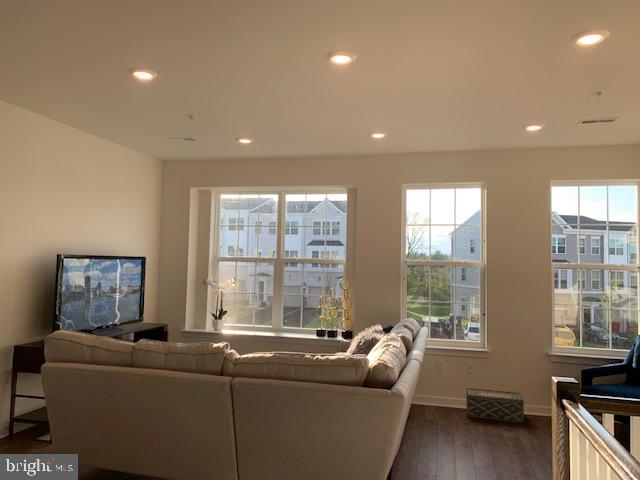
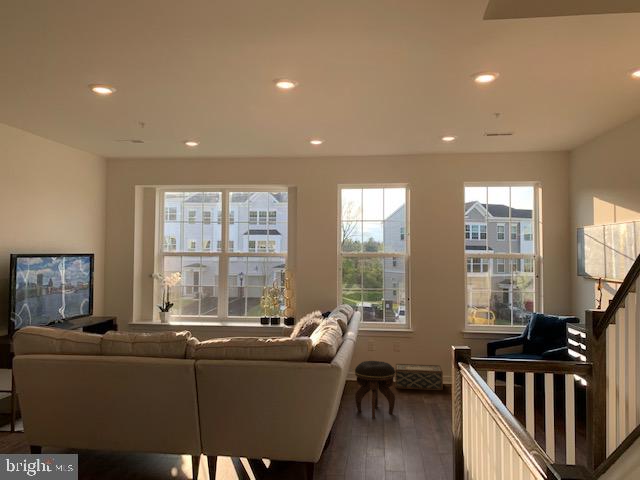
footstool: none [420,384,468,453] -> present [355,361,395,418]

